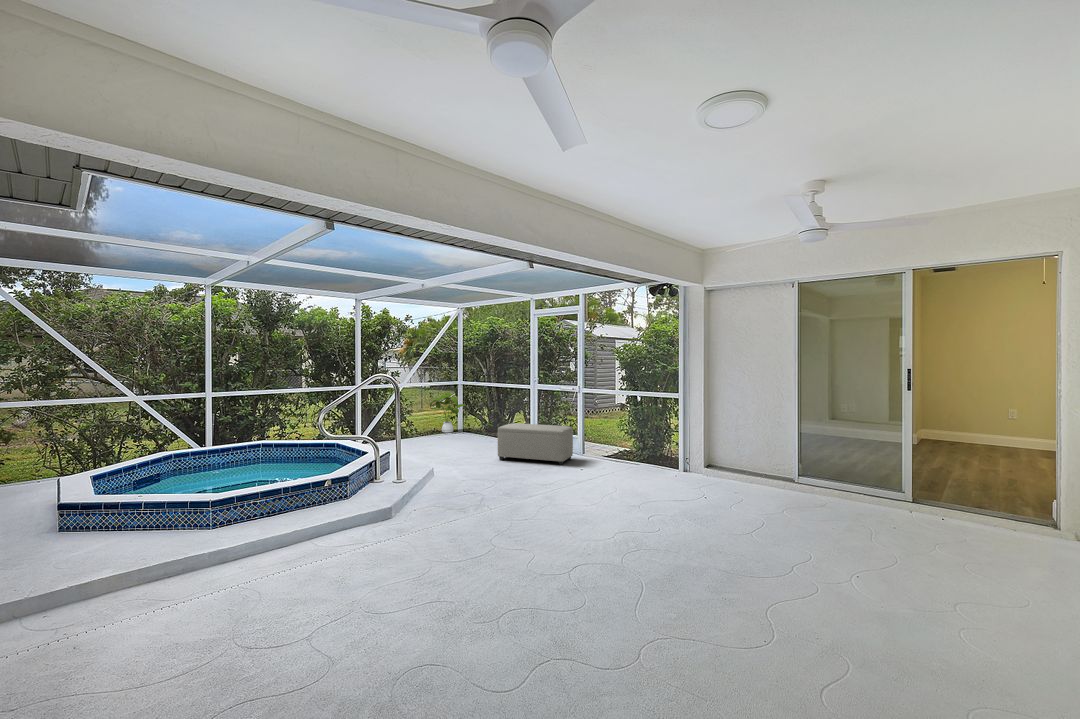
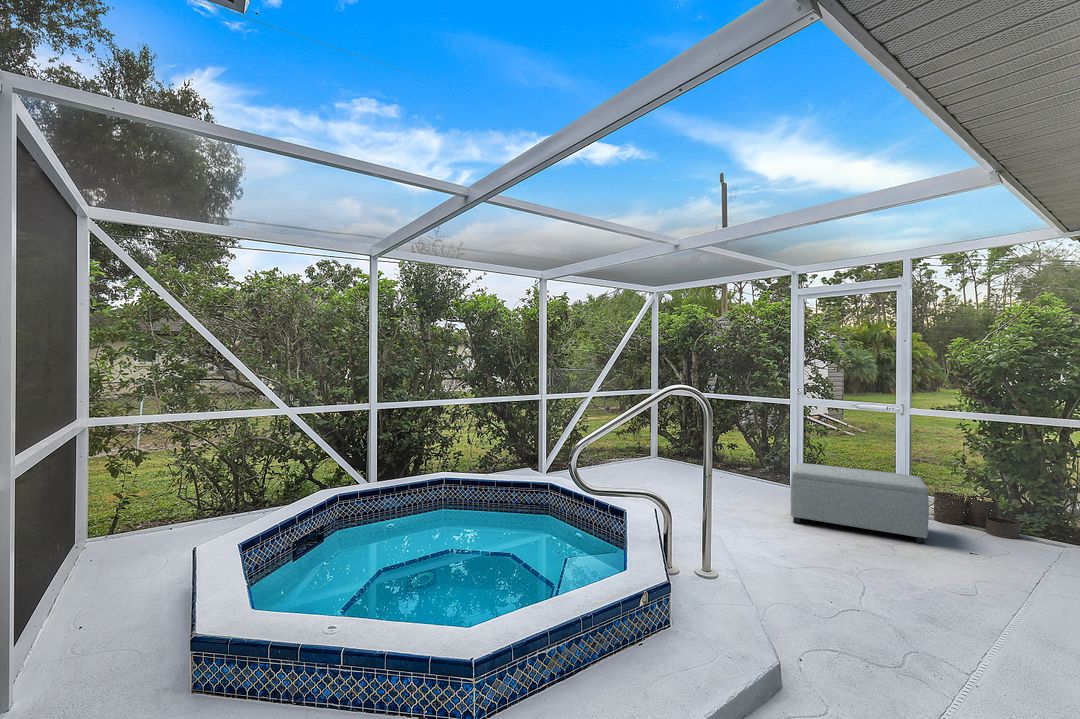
house plant: present [430,393,466,433] -> none [622,407,670,460]
woven basket: none [591,434,630,460] -> present [934,488,1020,539]

